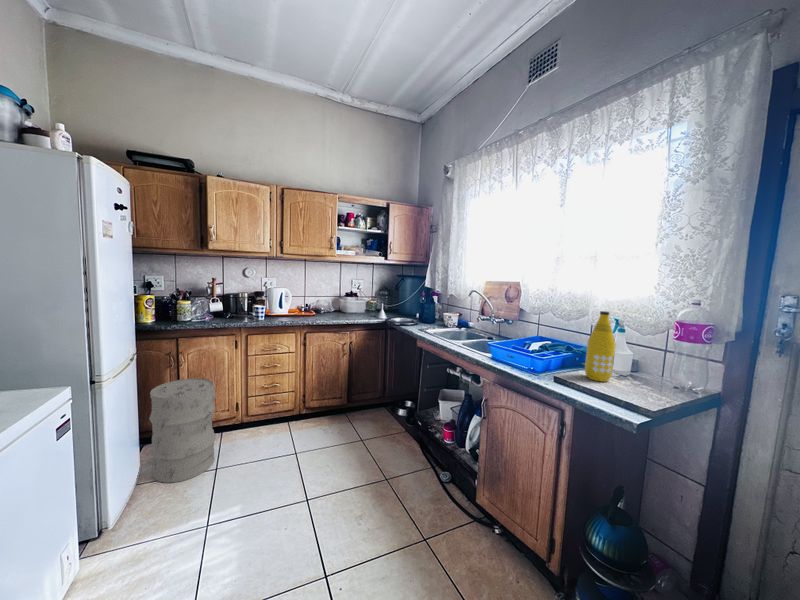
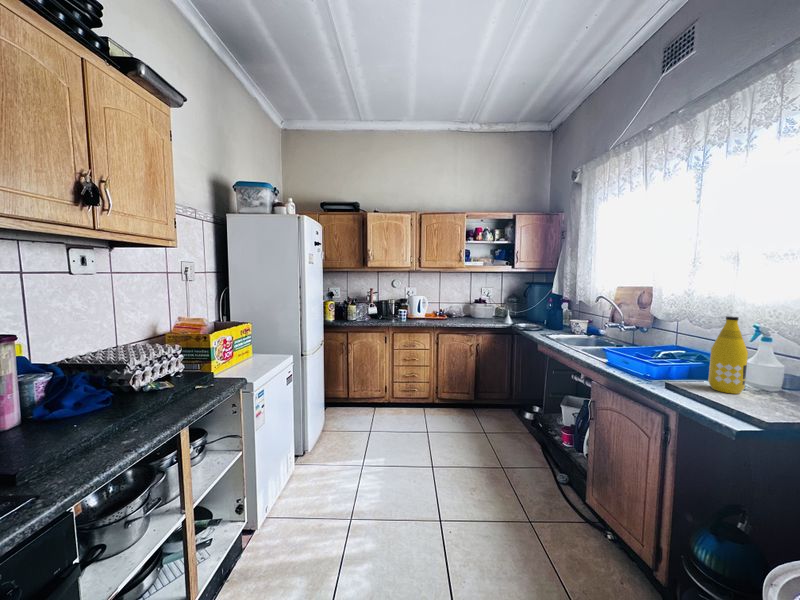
trash can: present [149,378,216,483] -> none [331,362,370,434]

